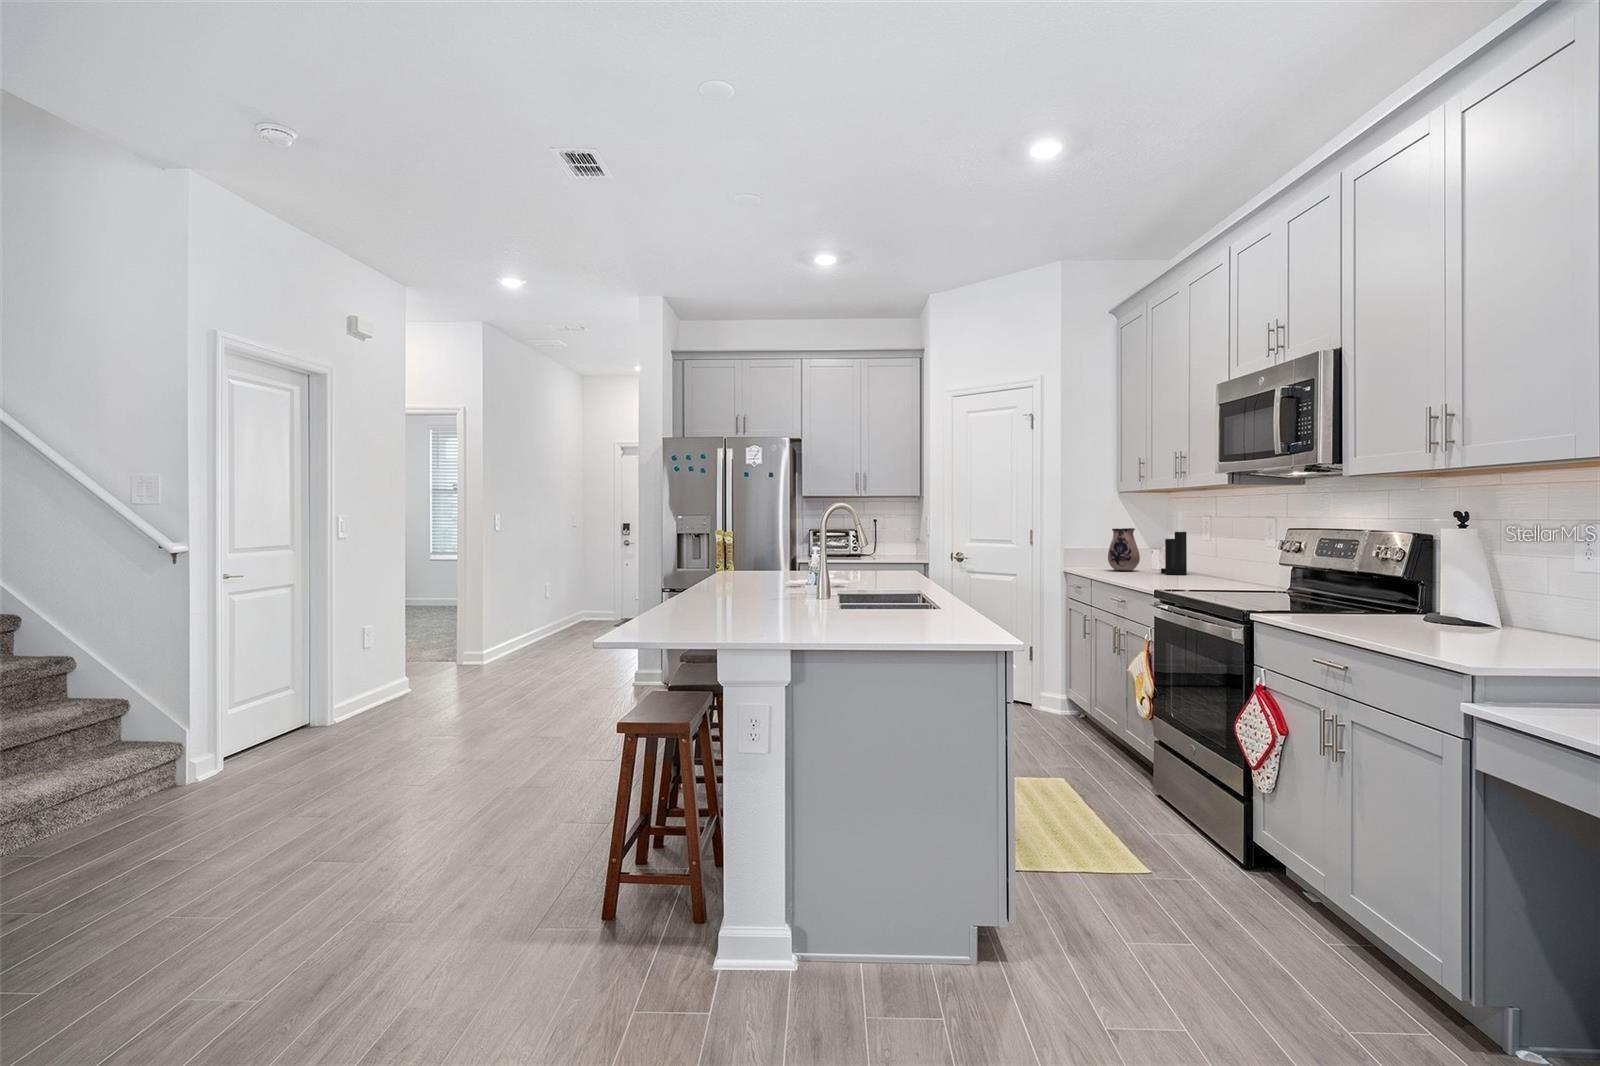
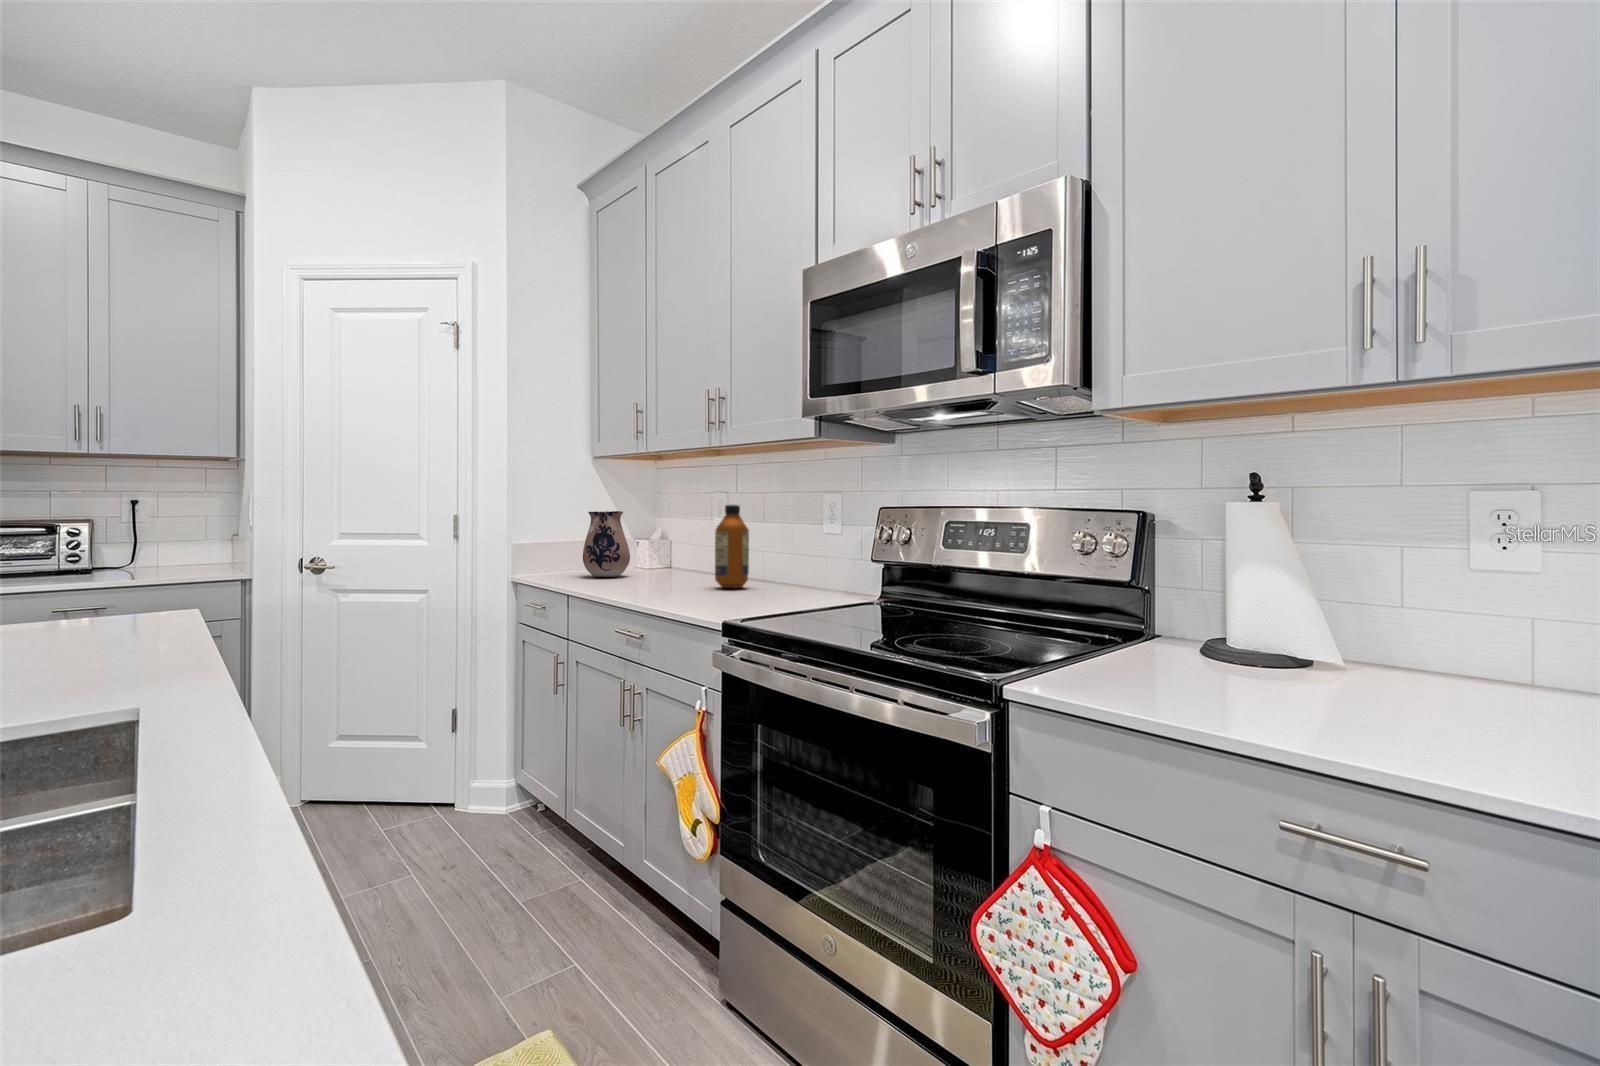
knife block: present [1161,510,1187,575] -> none [666,484,705,581]
bottle: none [1184,524,1209,578] -> present [715,505,749,588]

